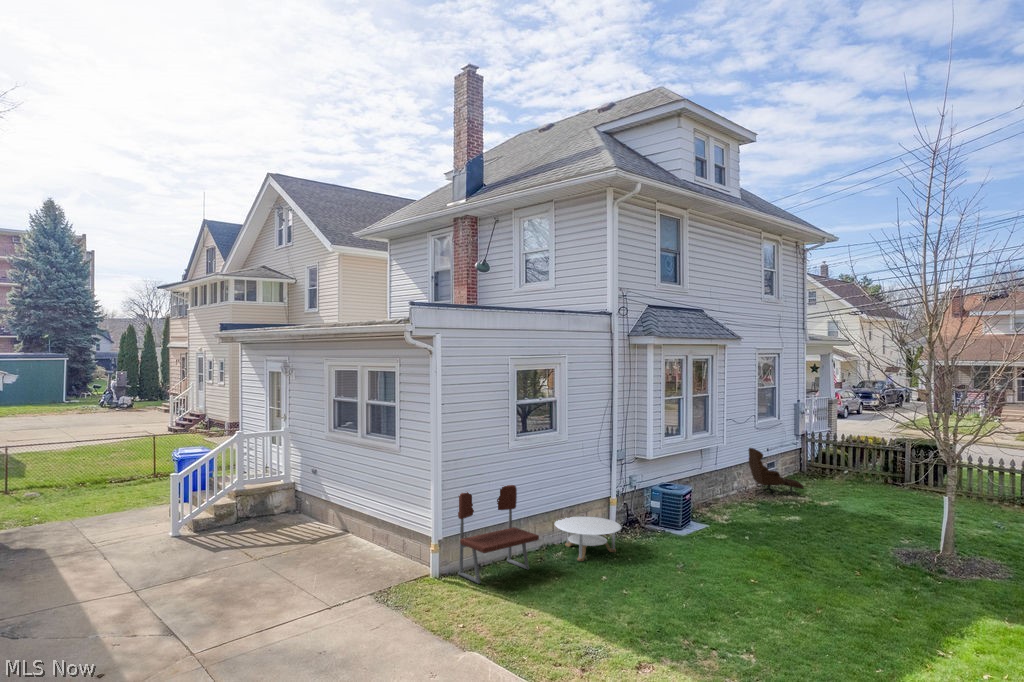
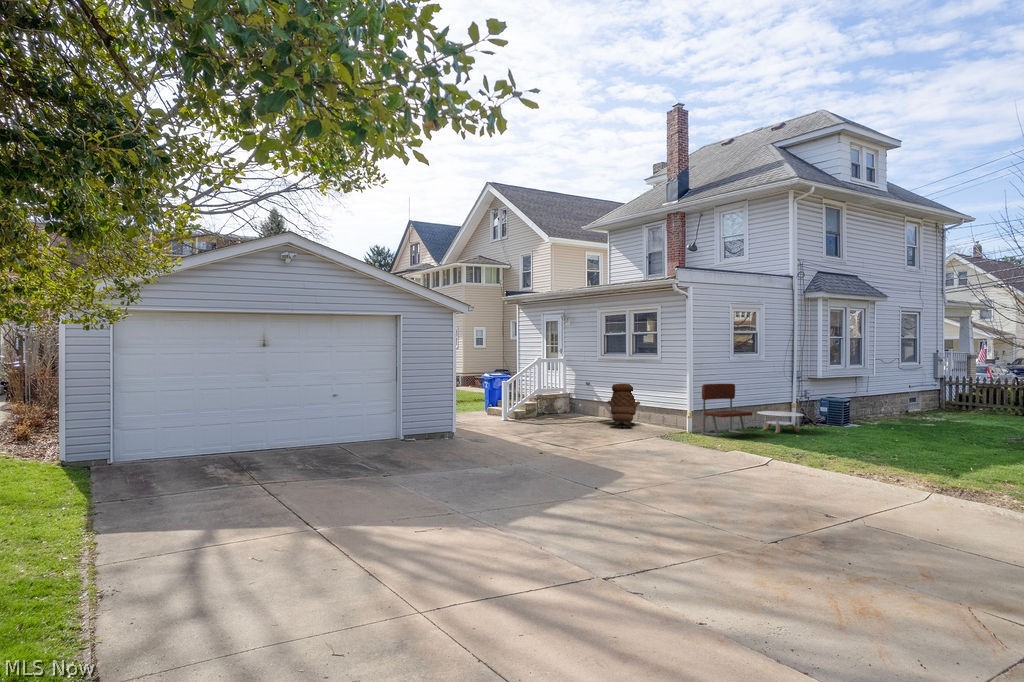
lounge chair: present [749,448,804,497] -> present [607,384,640,428]

